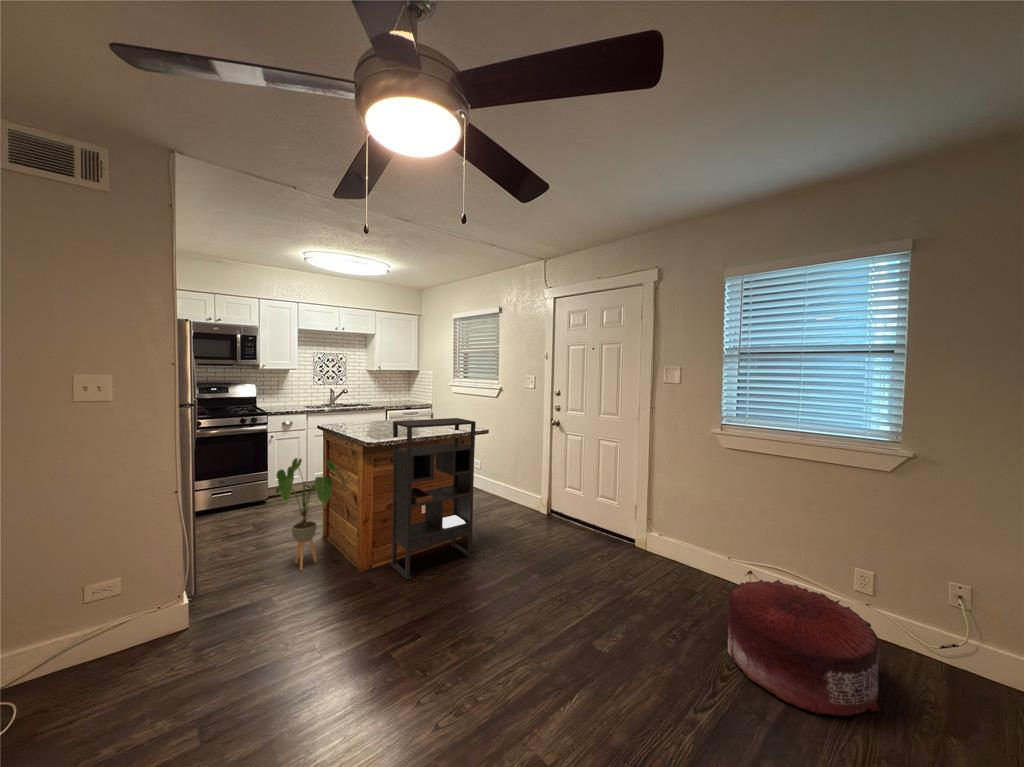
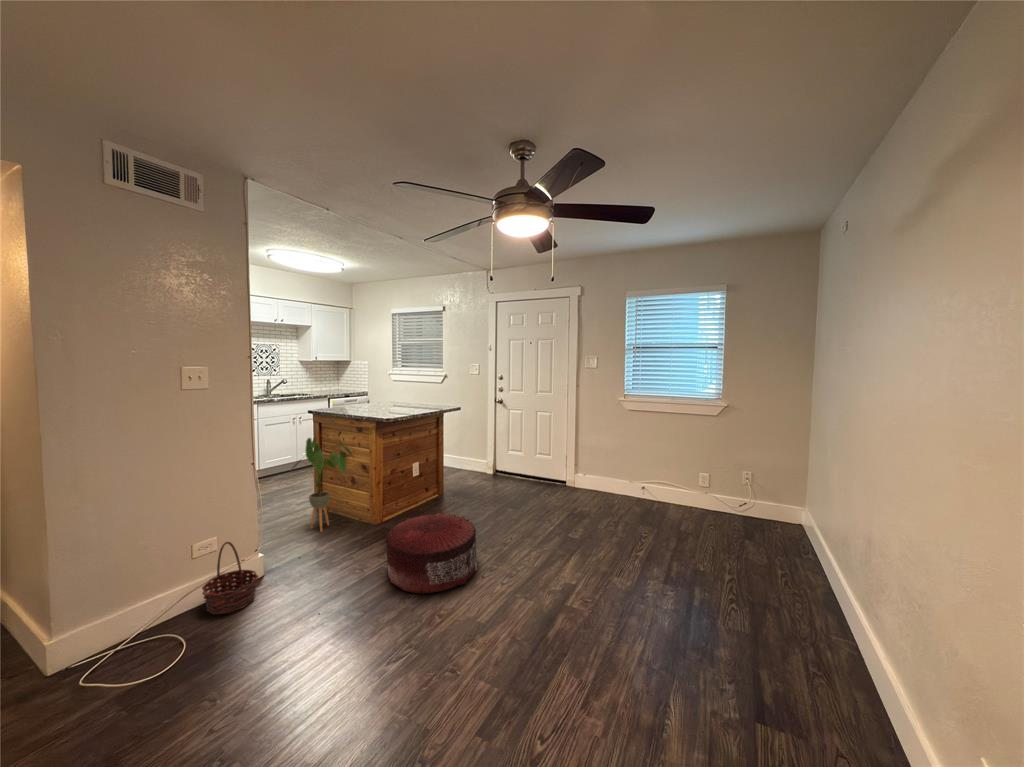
bookshelf: present [390,418,476,580] -> none [396,399,458,525]
pouf: present [727,580,879,716] -> present [386,512,477,594]
basket: none [80,587,161,681] -> present [202,542,258,614]

